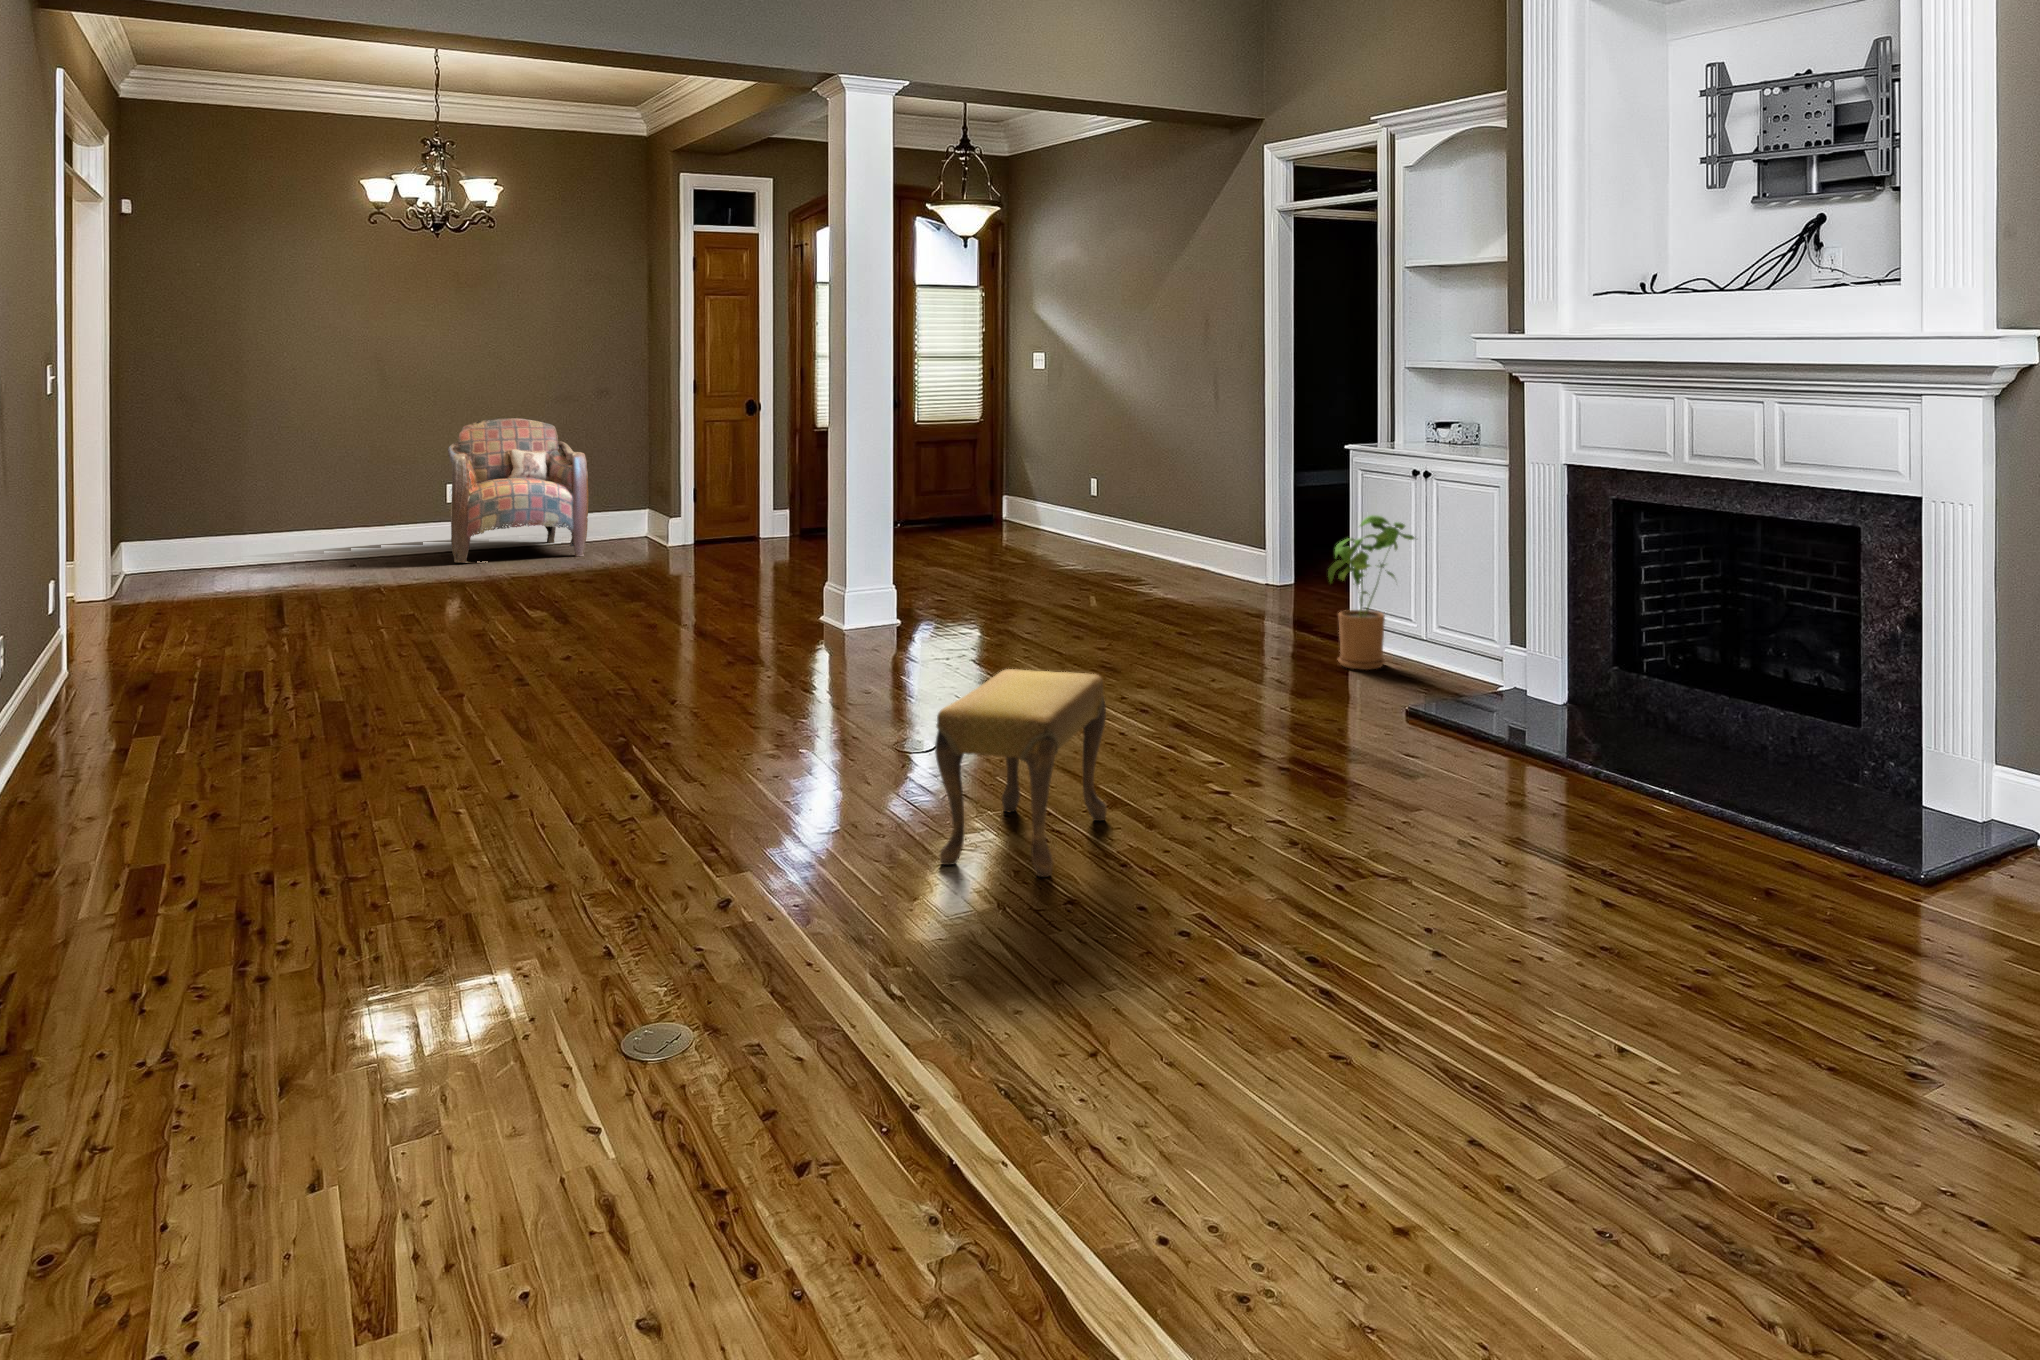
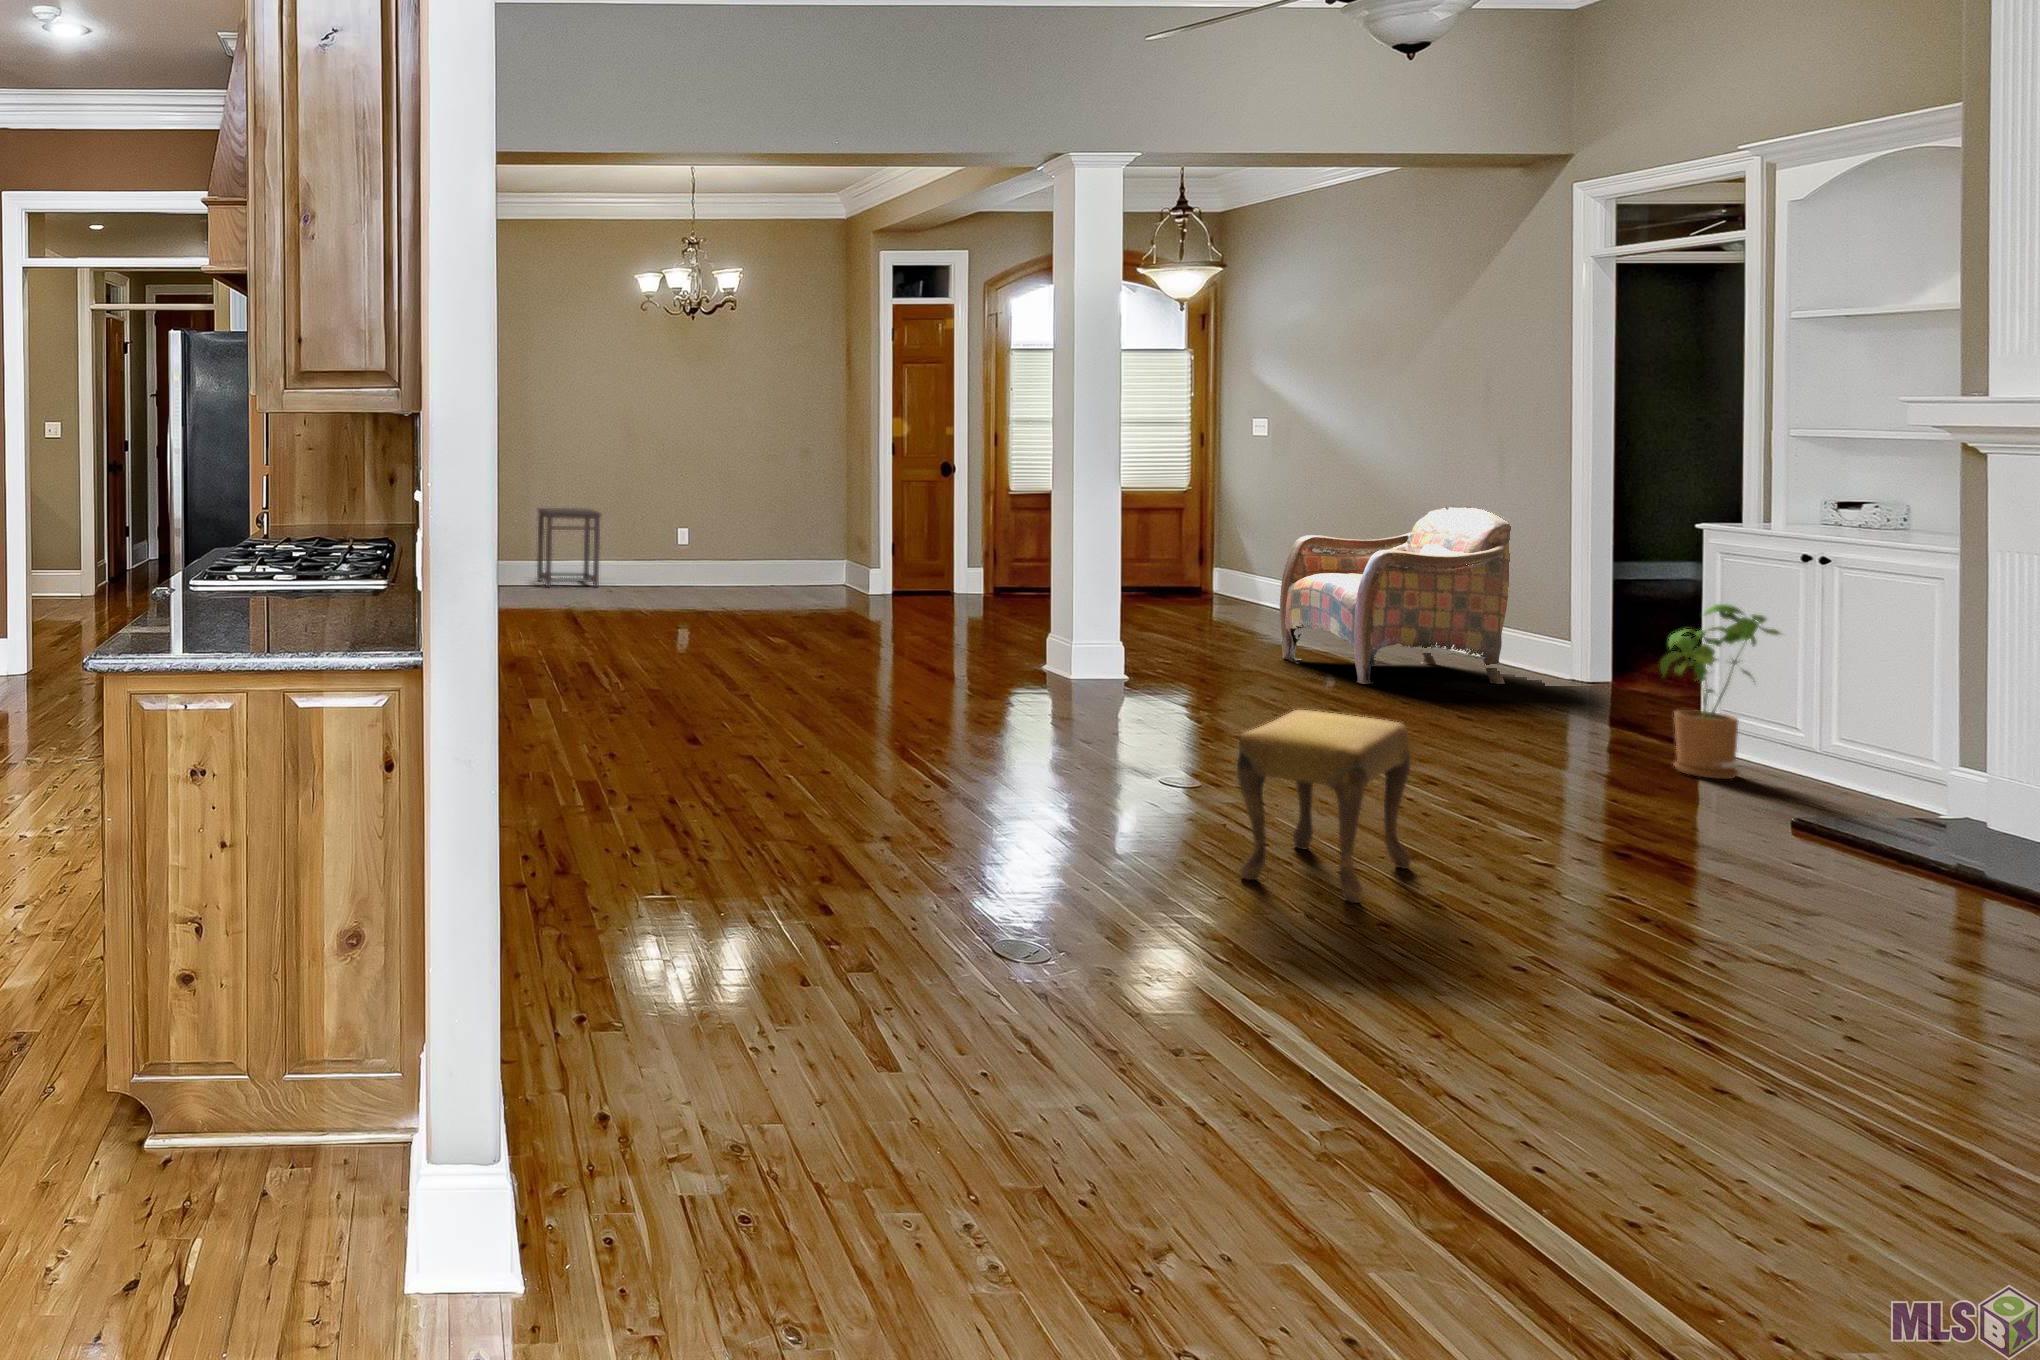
armchair: present [448,418,589,563] -> present [1280,506,1511,684]
side table: none [290,474,366,567] -> present [537,508,601,587]

